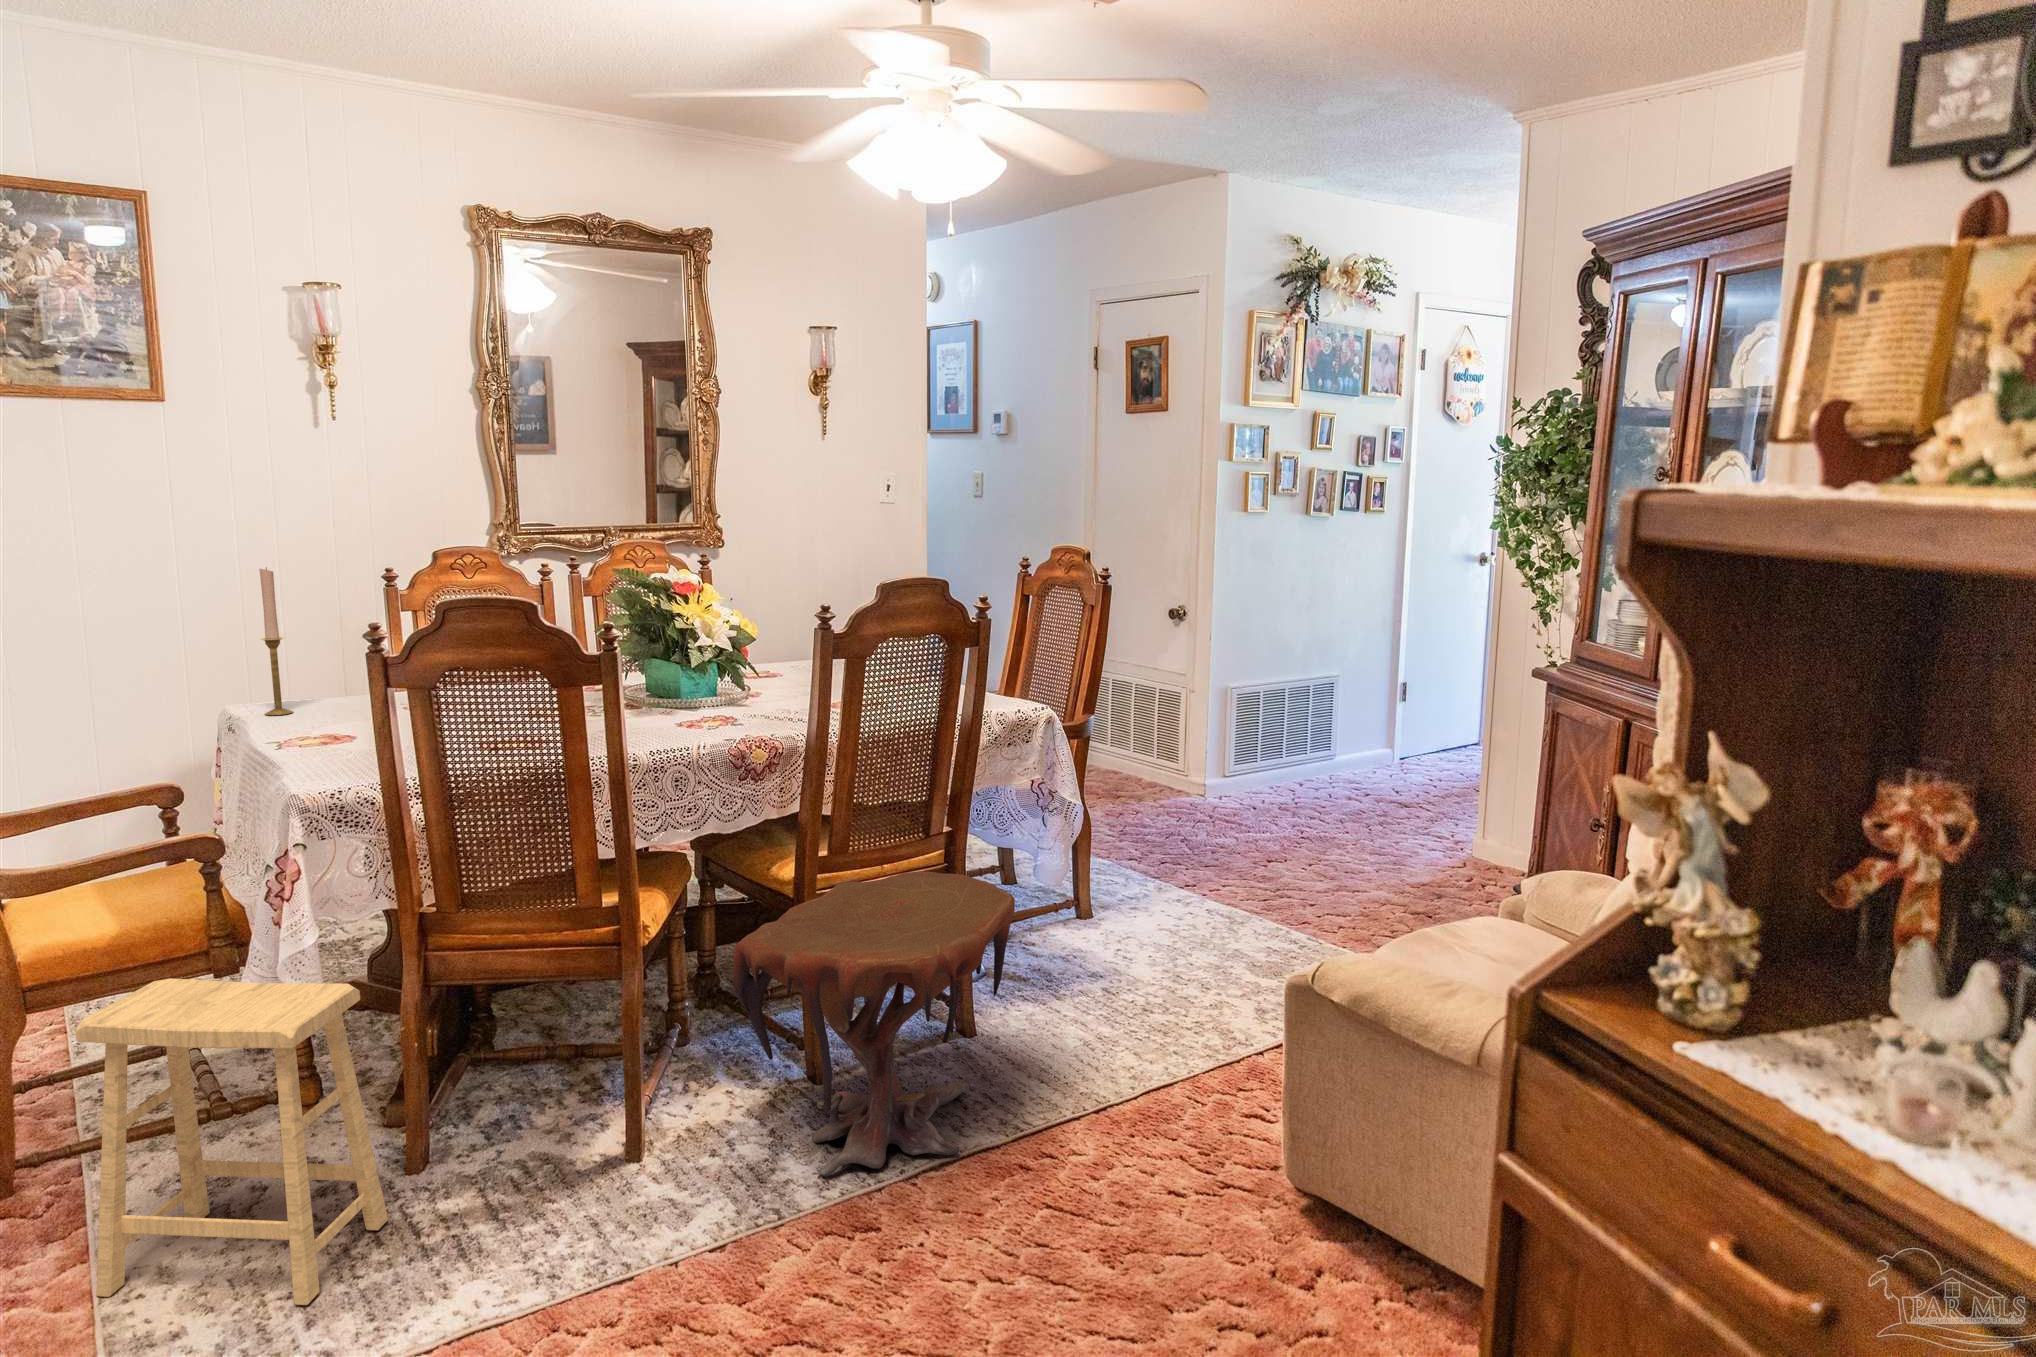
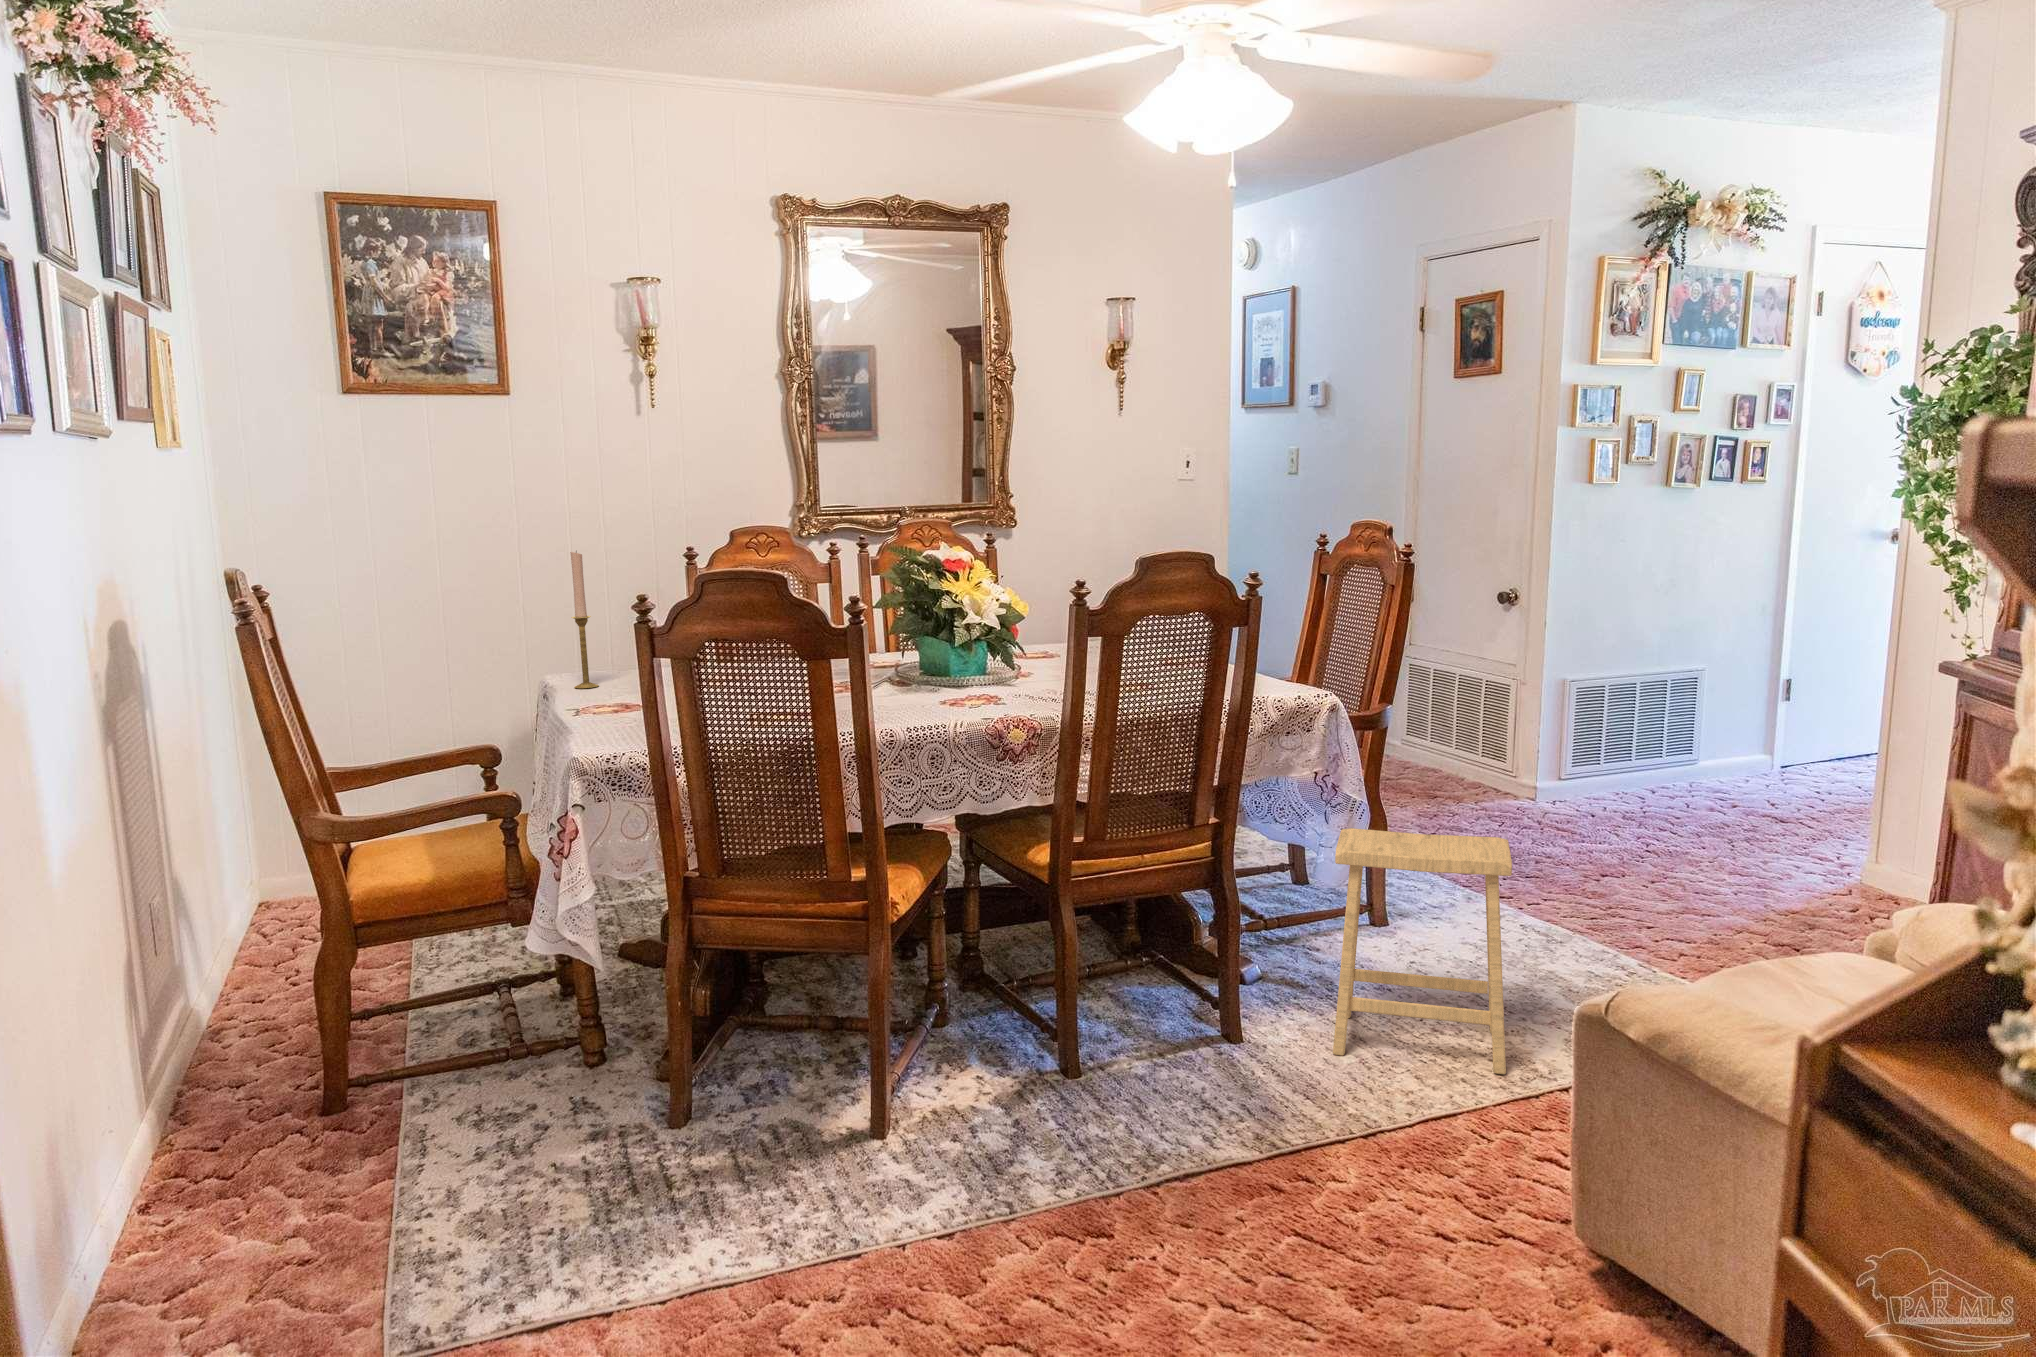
side table: present [733,872,1015,1176] -> none [972,863,1272,1174]
footstool: present [75,978,388,1305] -> present [1333,828,1512,1074]

